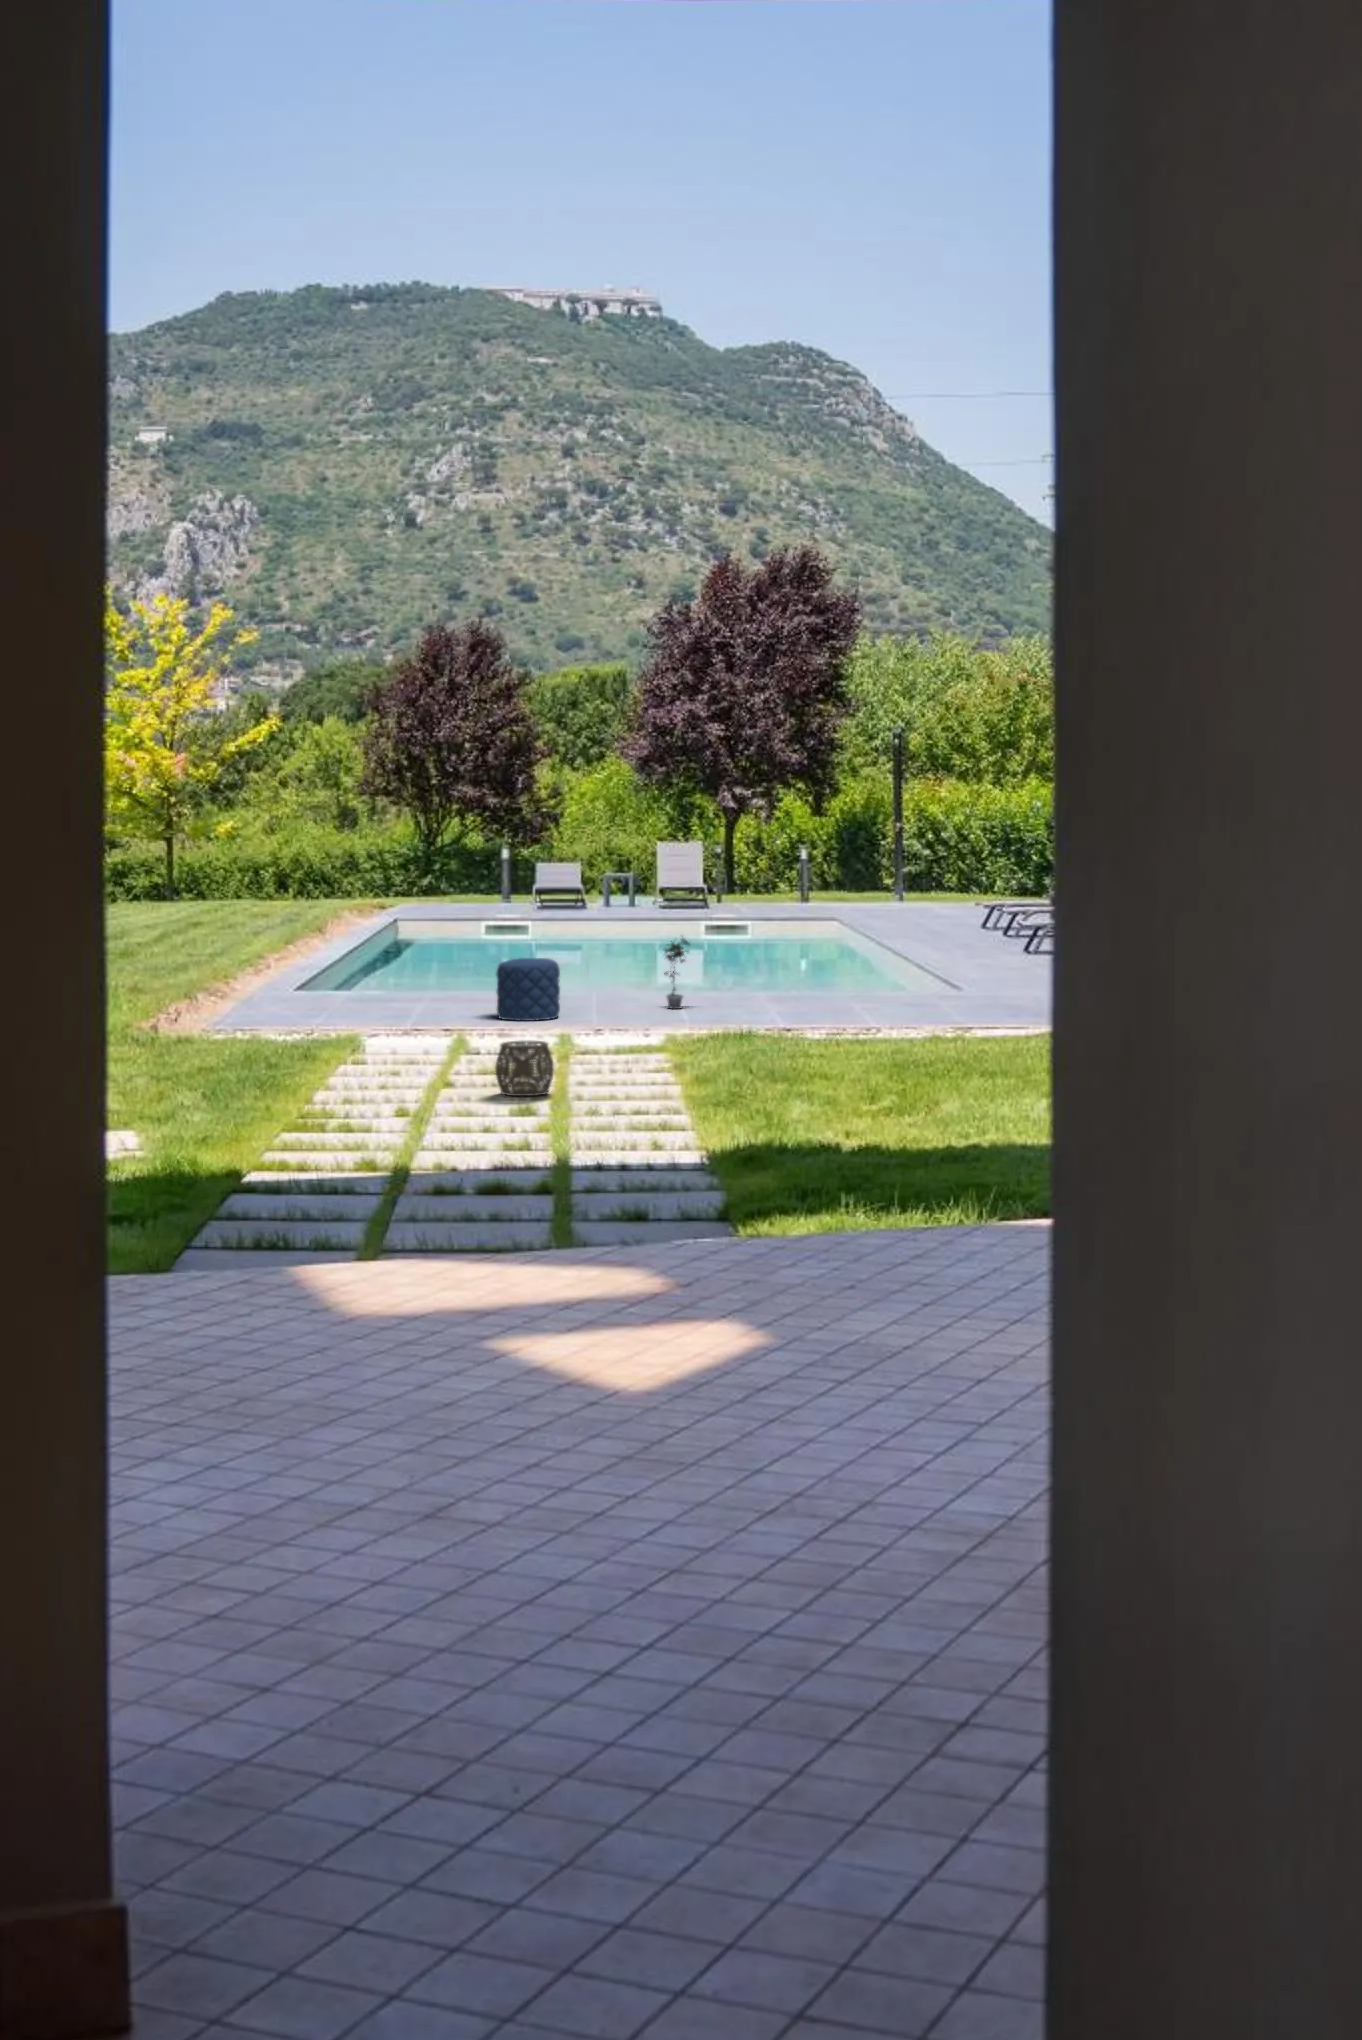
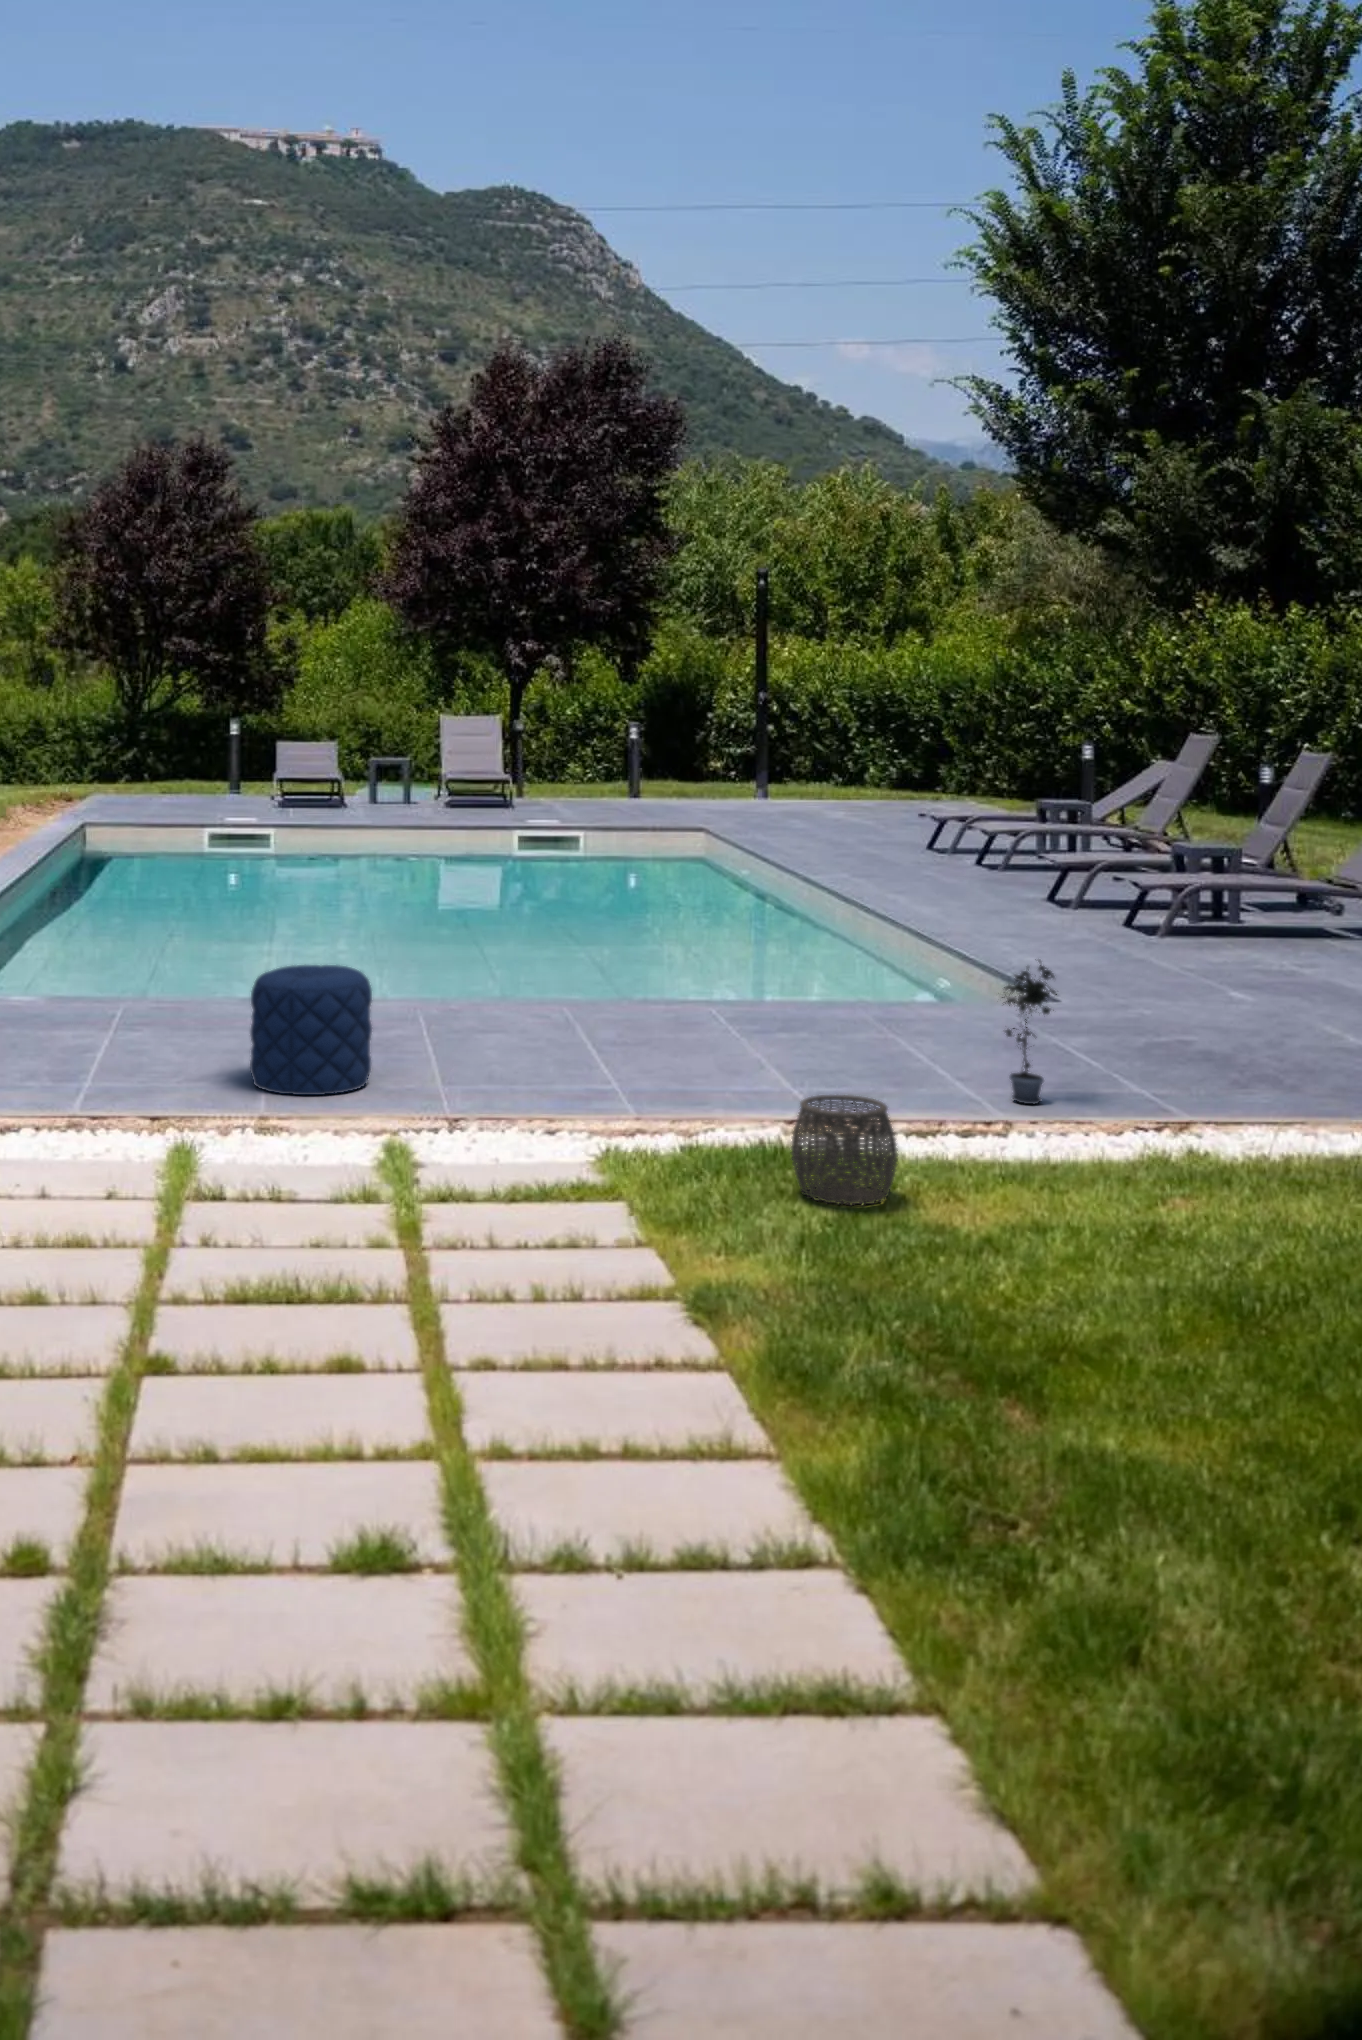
potted plant: present [664,939,690,1009] -> present [1002,960,1057,1104]
woven basket: present [495,1041,554,1097] -> present [791,1095,898,1205]

